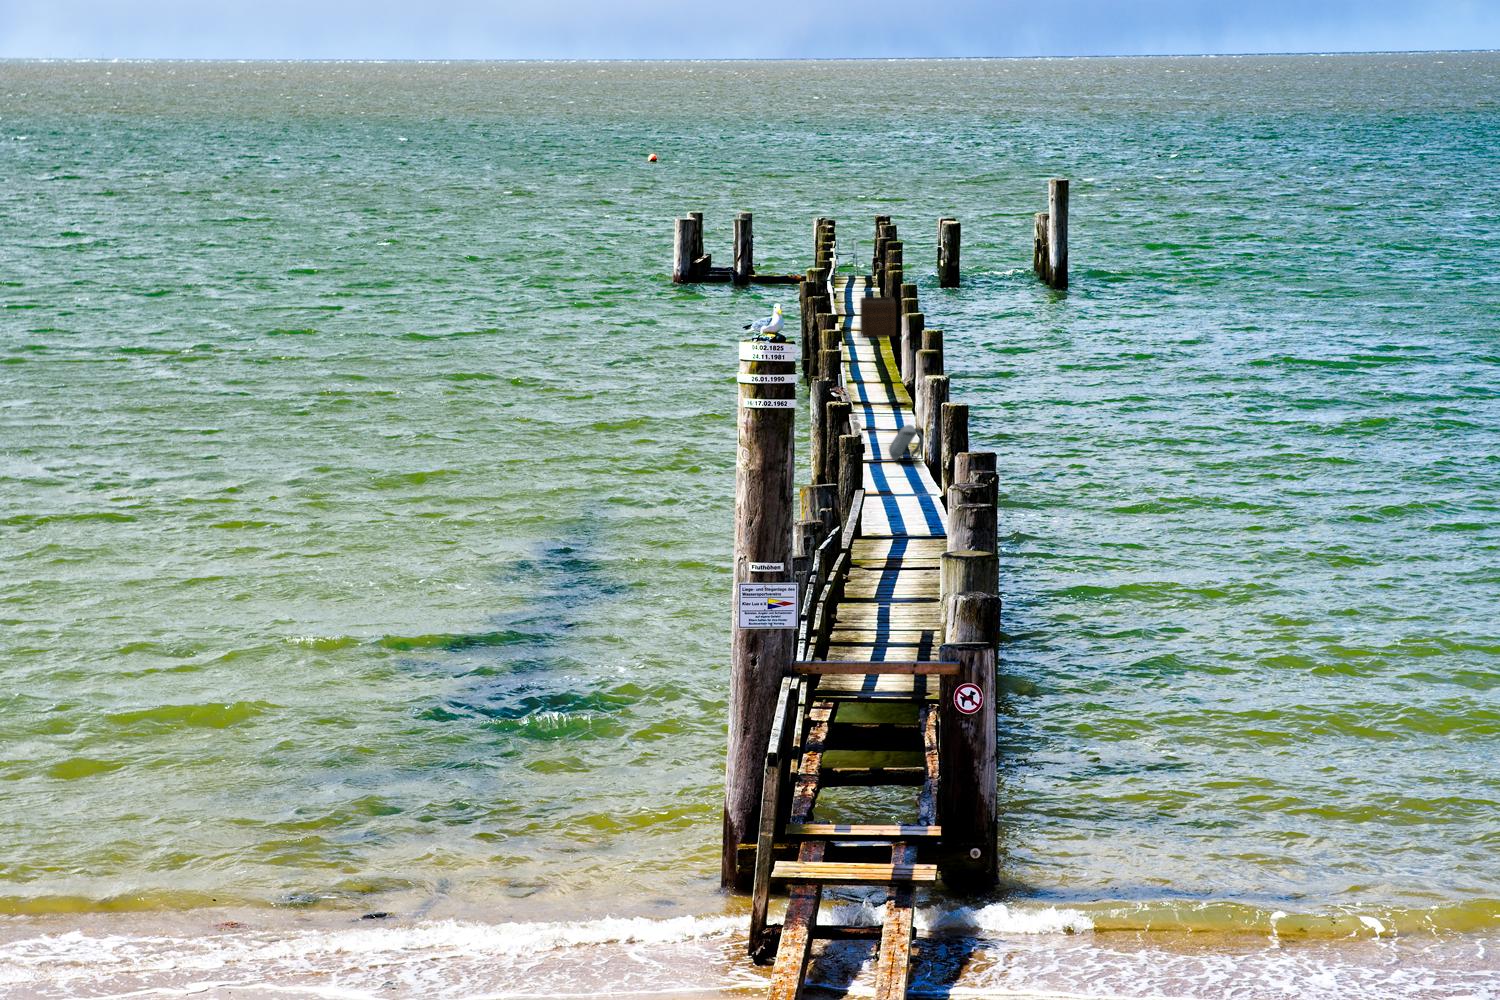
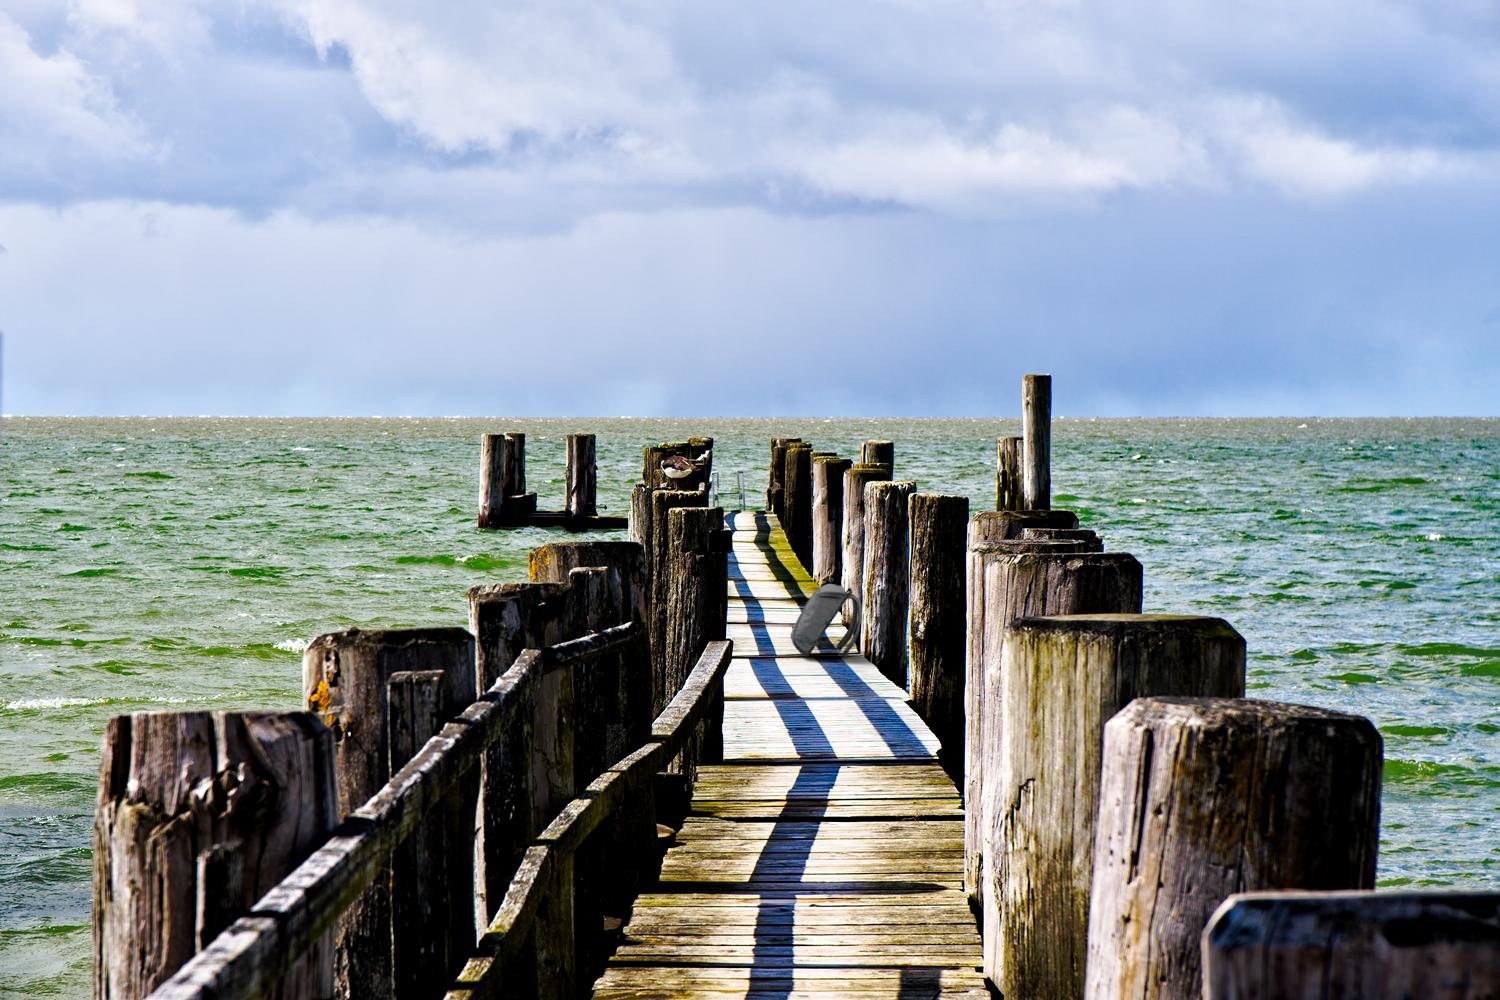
wooden crate: present [860,297,896,337] -> none [746,490,803,548]

